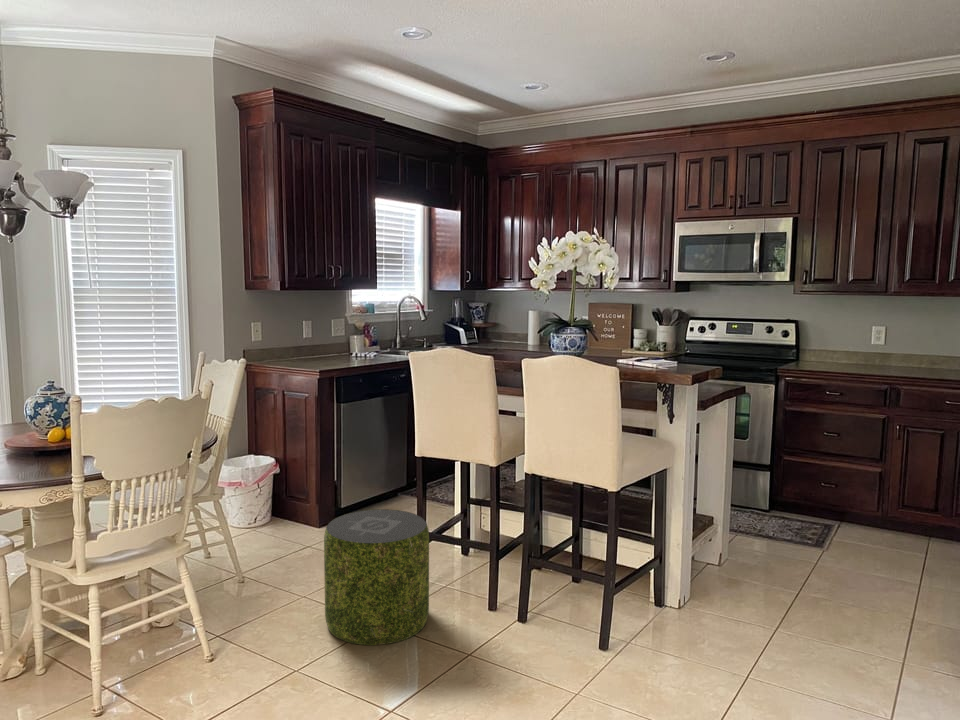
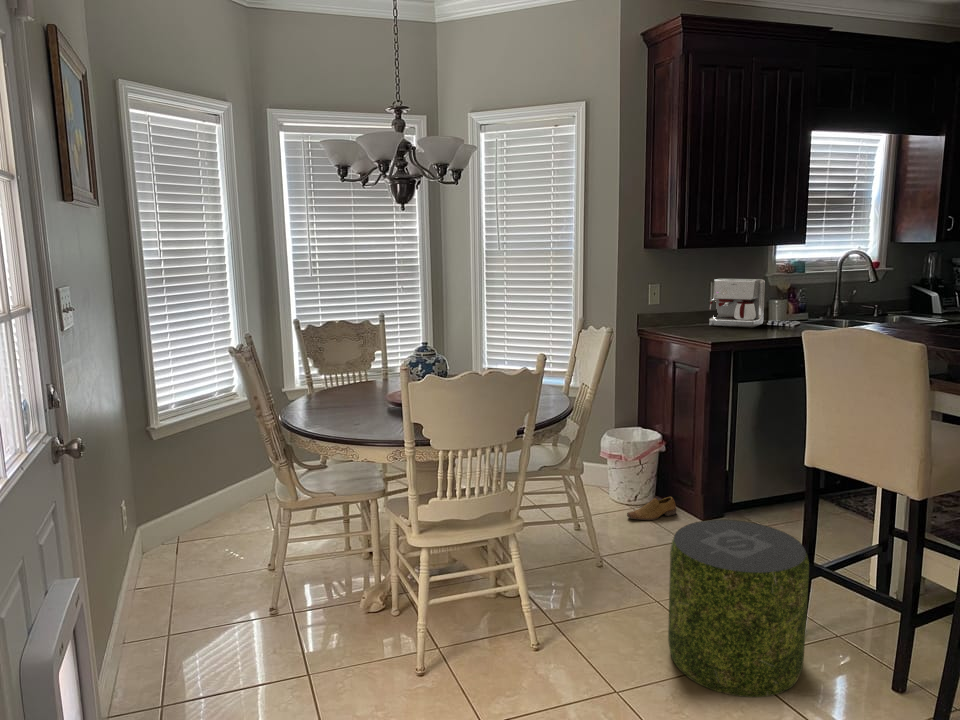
coffee maker: none [304,318,348,359] -> present [709,279,765,327]
shoe: none [251,512,294,538] -> present [627,497,676,520]

